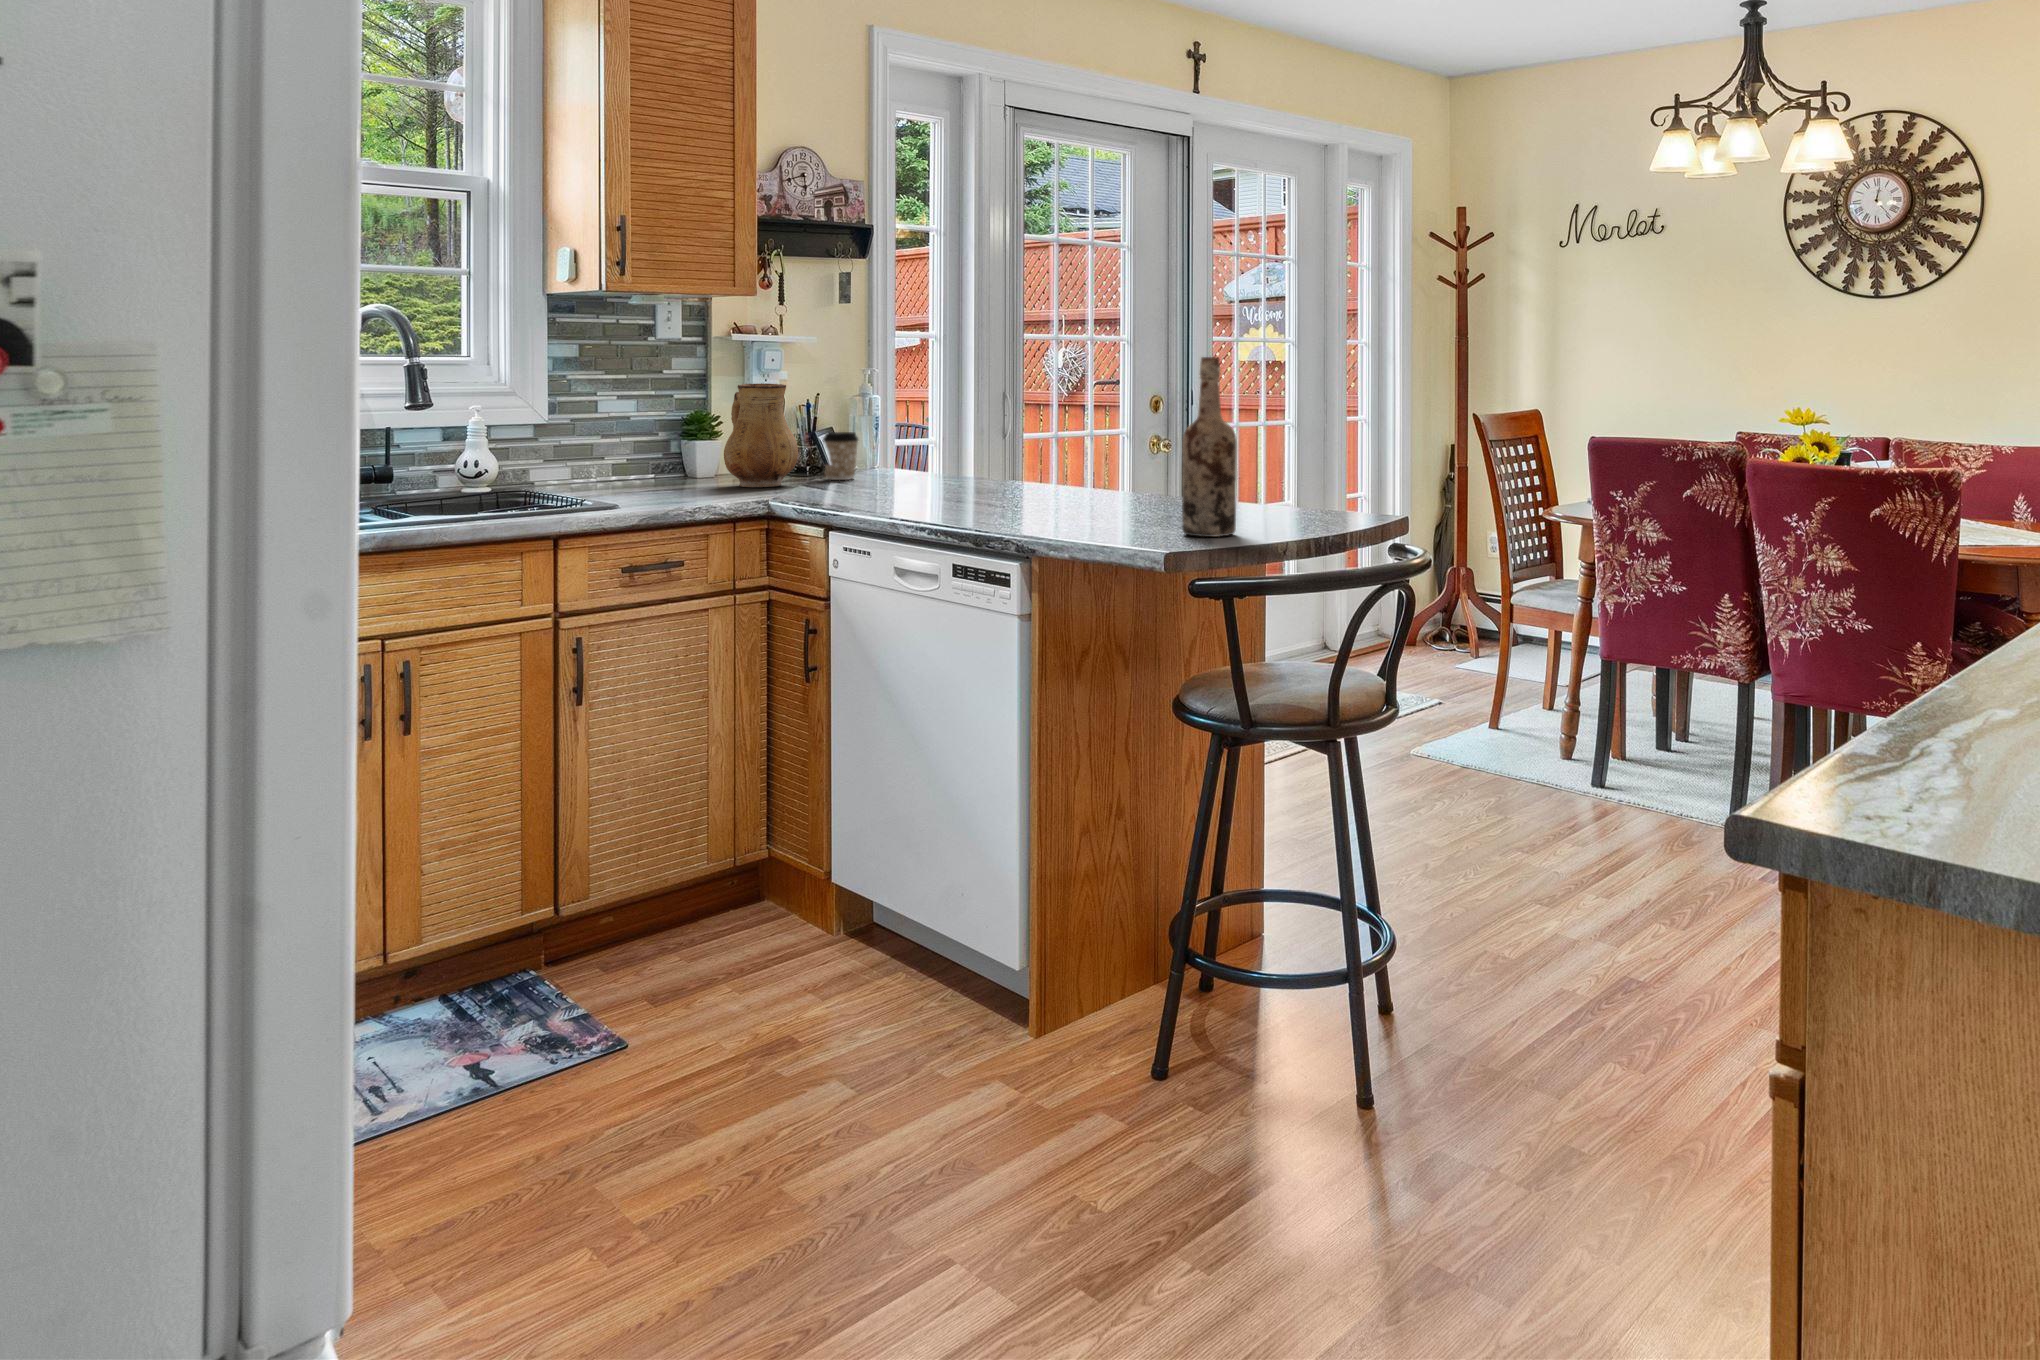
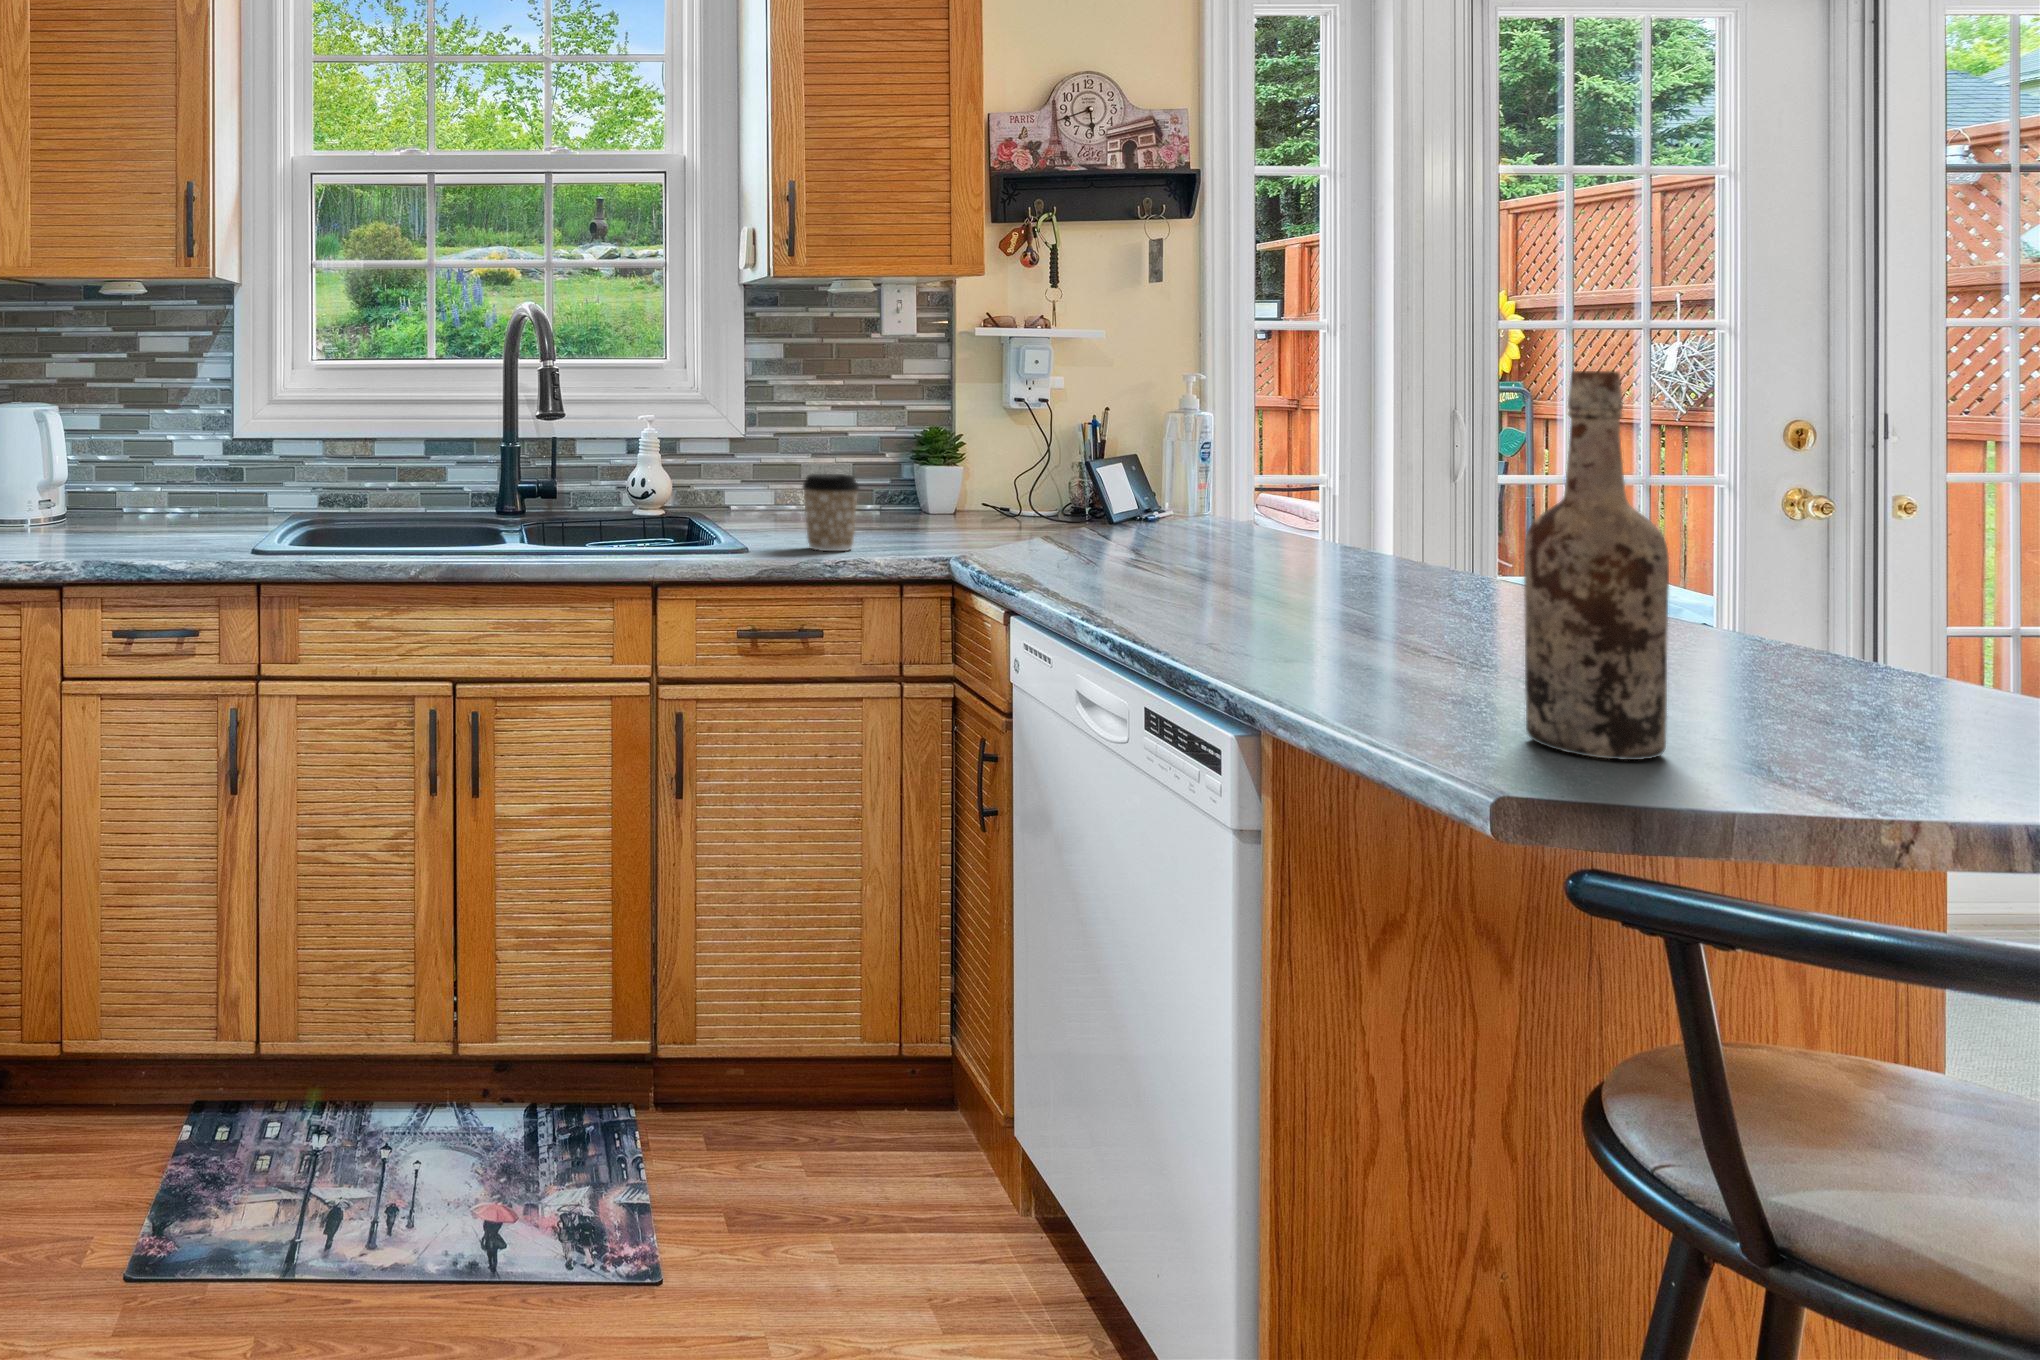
ceramic pitcher: present [724,383,798,487] -> none [953,394,1054,534]
coffee cup: present [823,432,858,480] -> present [803,474,859,551]

